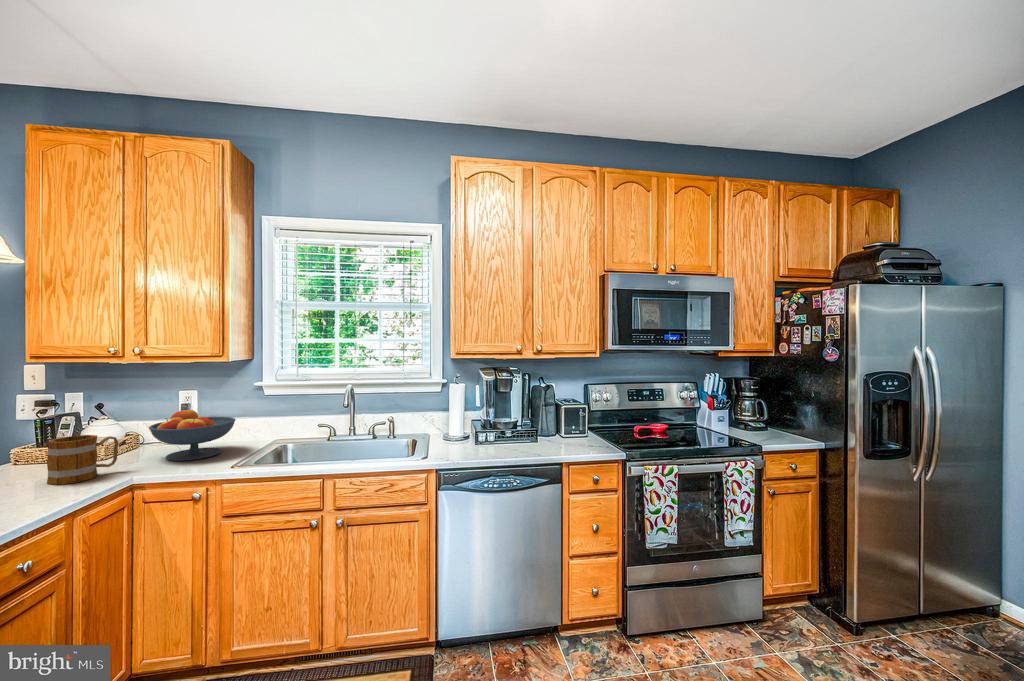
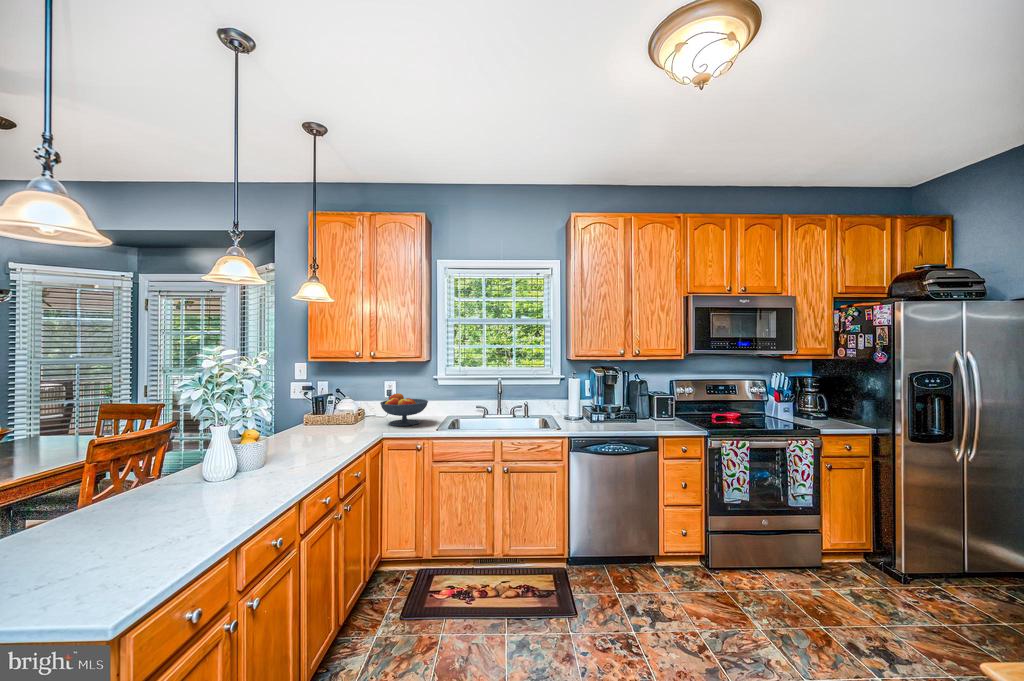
mug: present [47,435,118,485] -> none [339,406,371,435]

